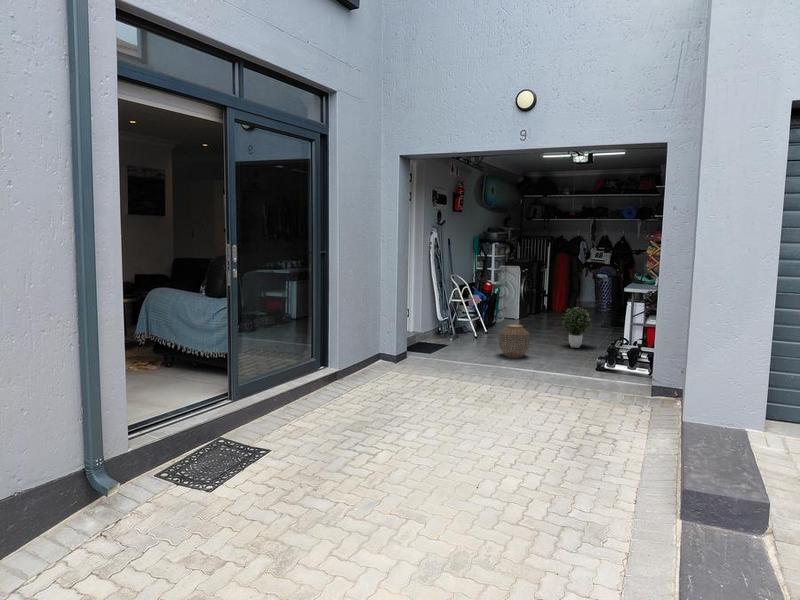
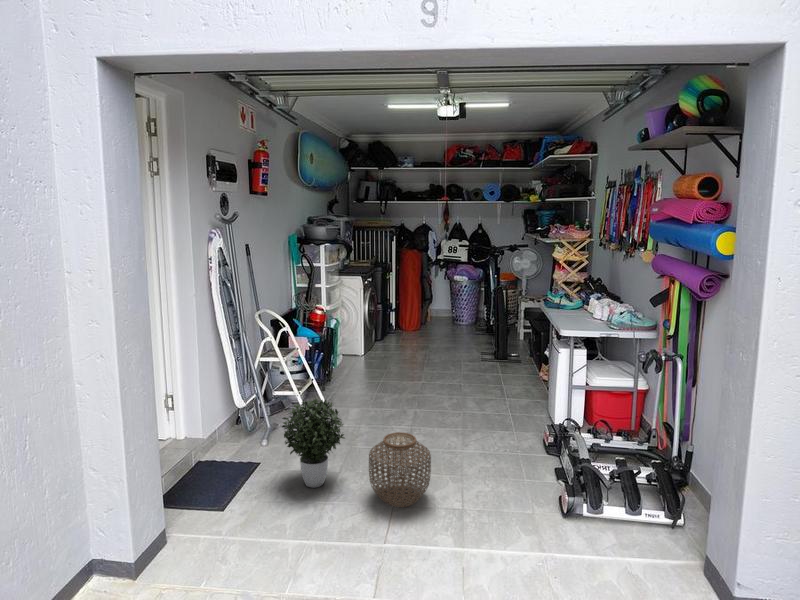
potted plant: present [562,307,591,348] -> present [282,399,345,488]

